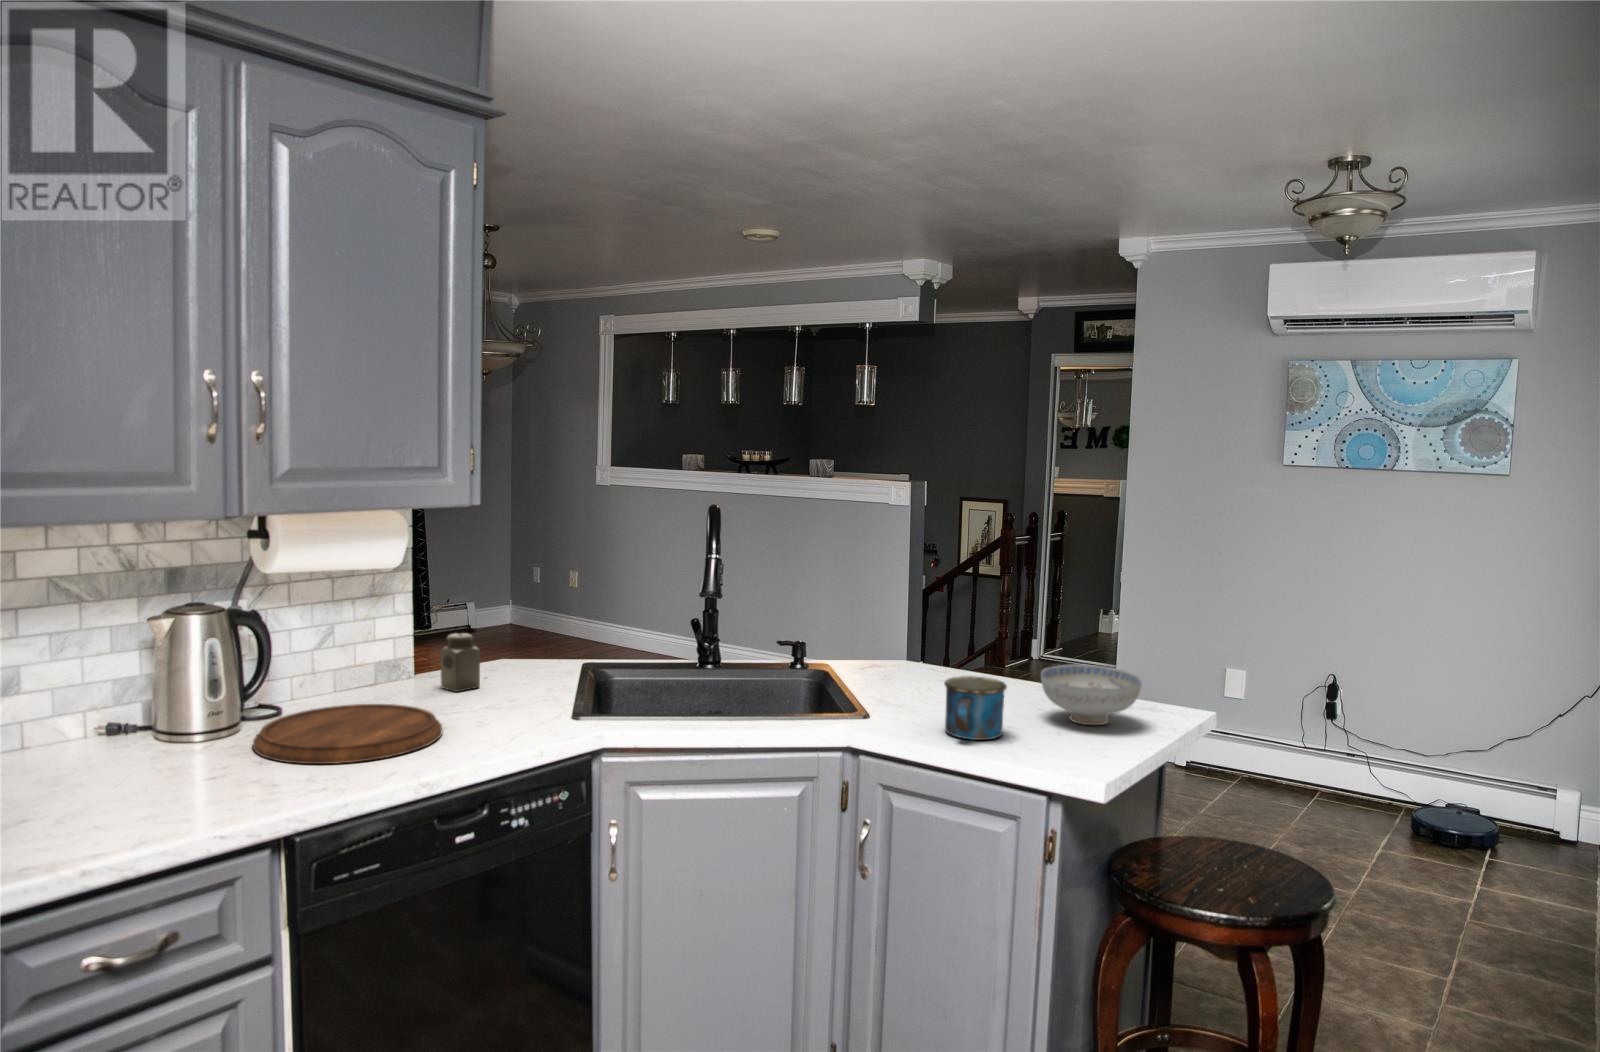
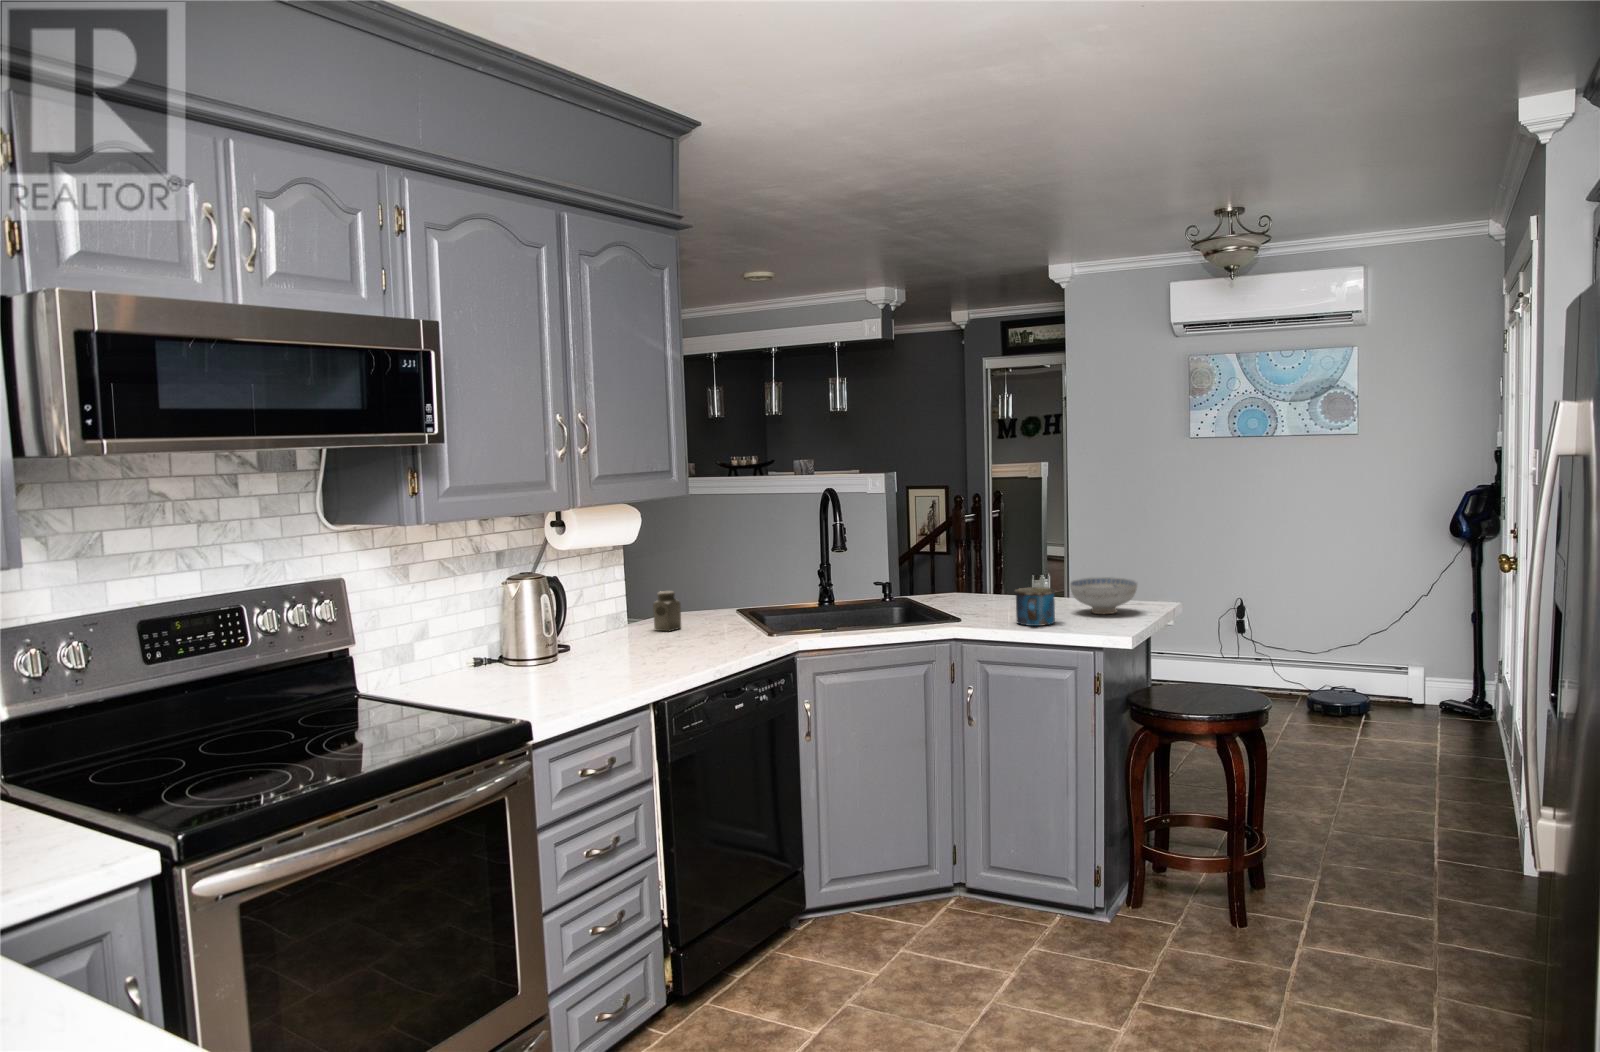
cutting board: present [253,704,442,764] -> none [582,636,700,667]

